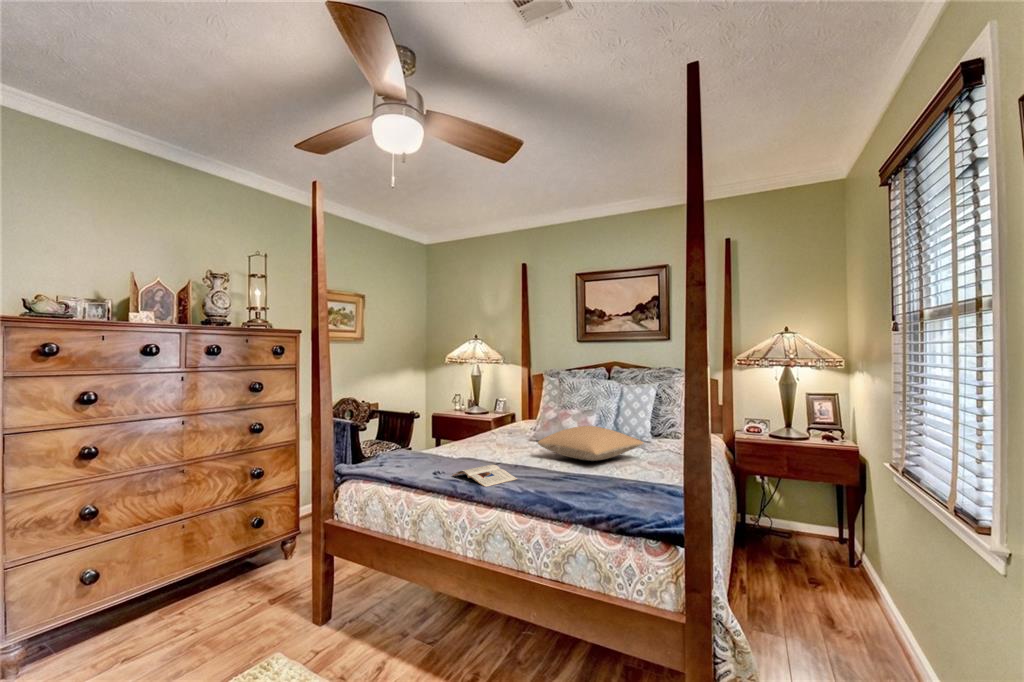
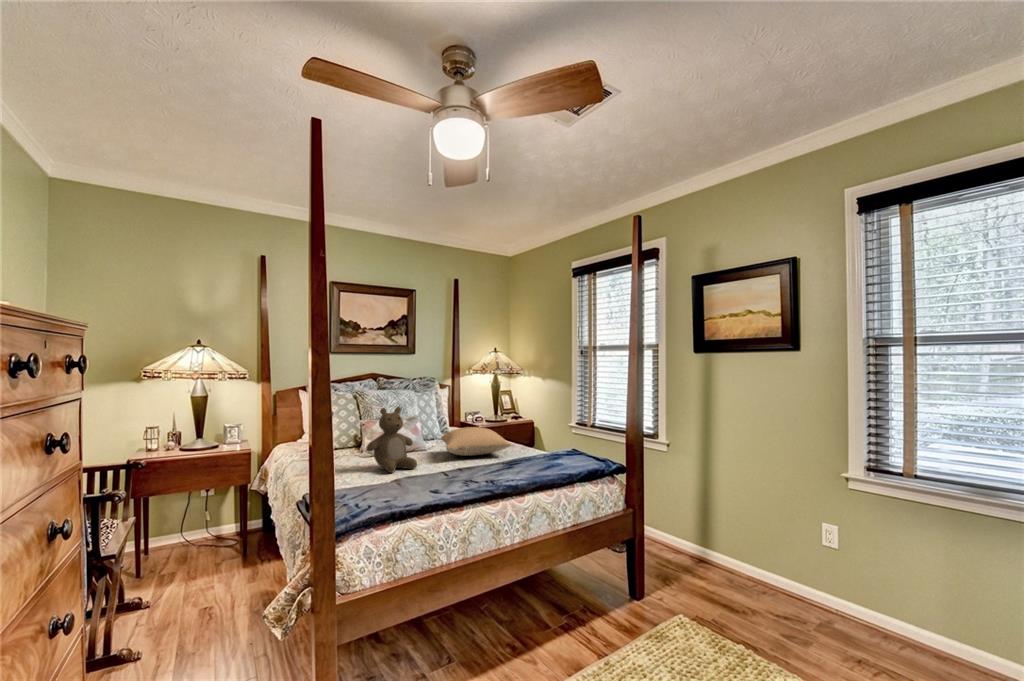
teddy bear: none [476,393,523,456] -> present [366,407,417,473]
magazine: present [452,465,517,487] -> none [458,468,513,485]

